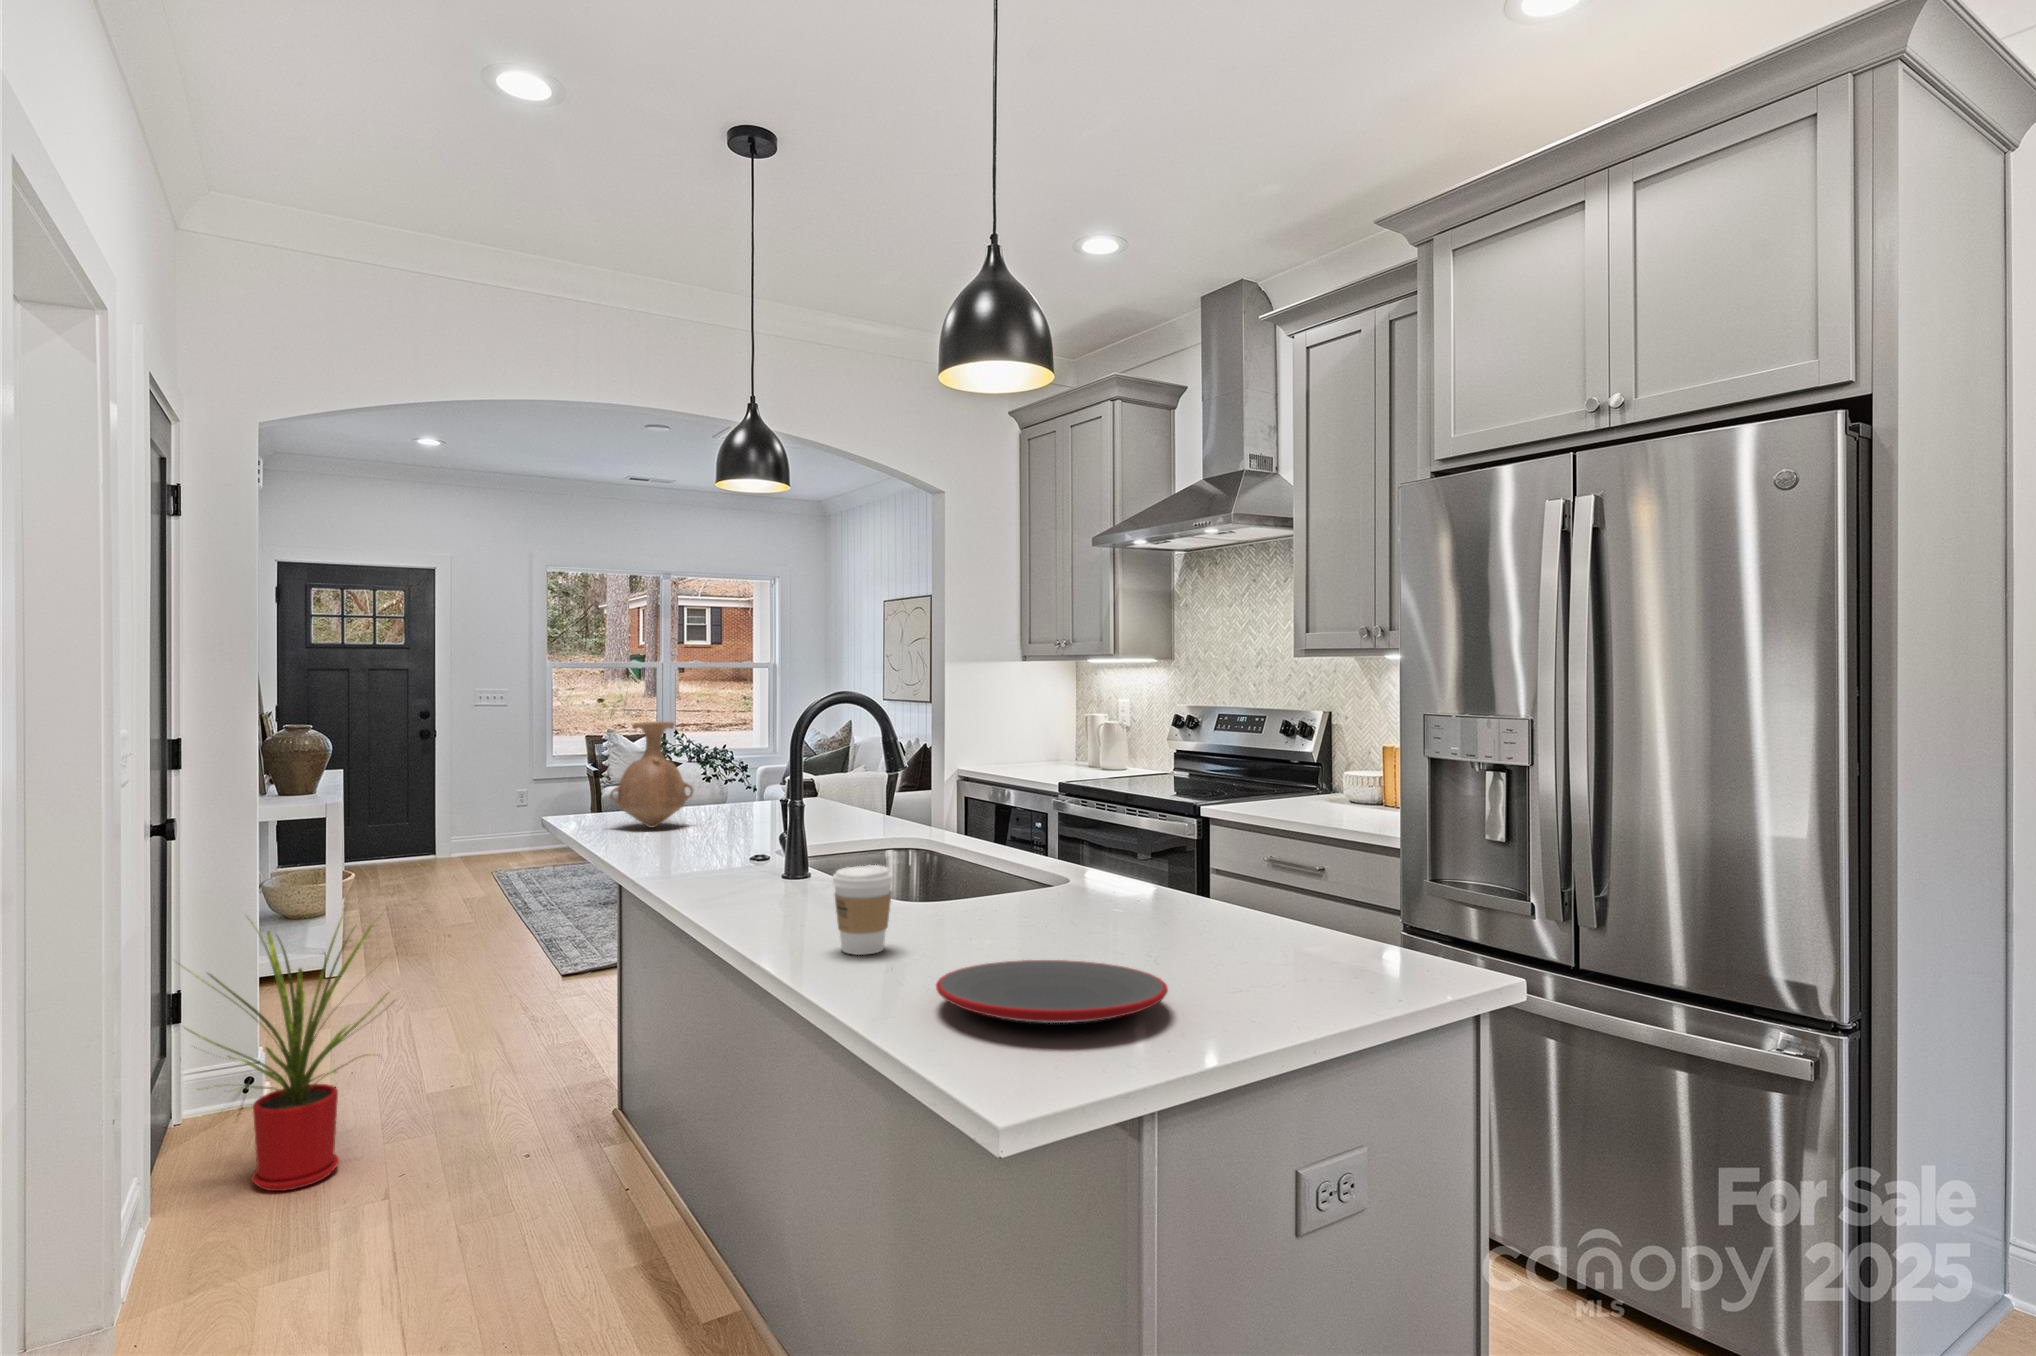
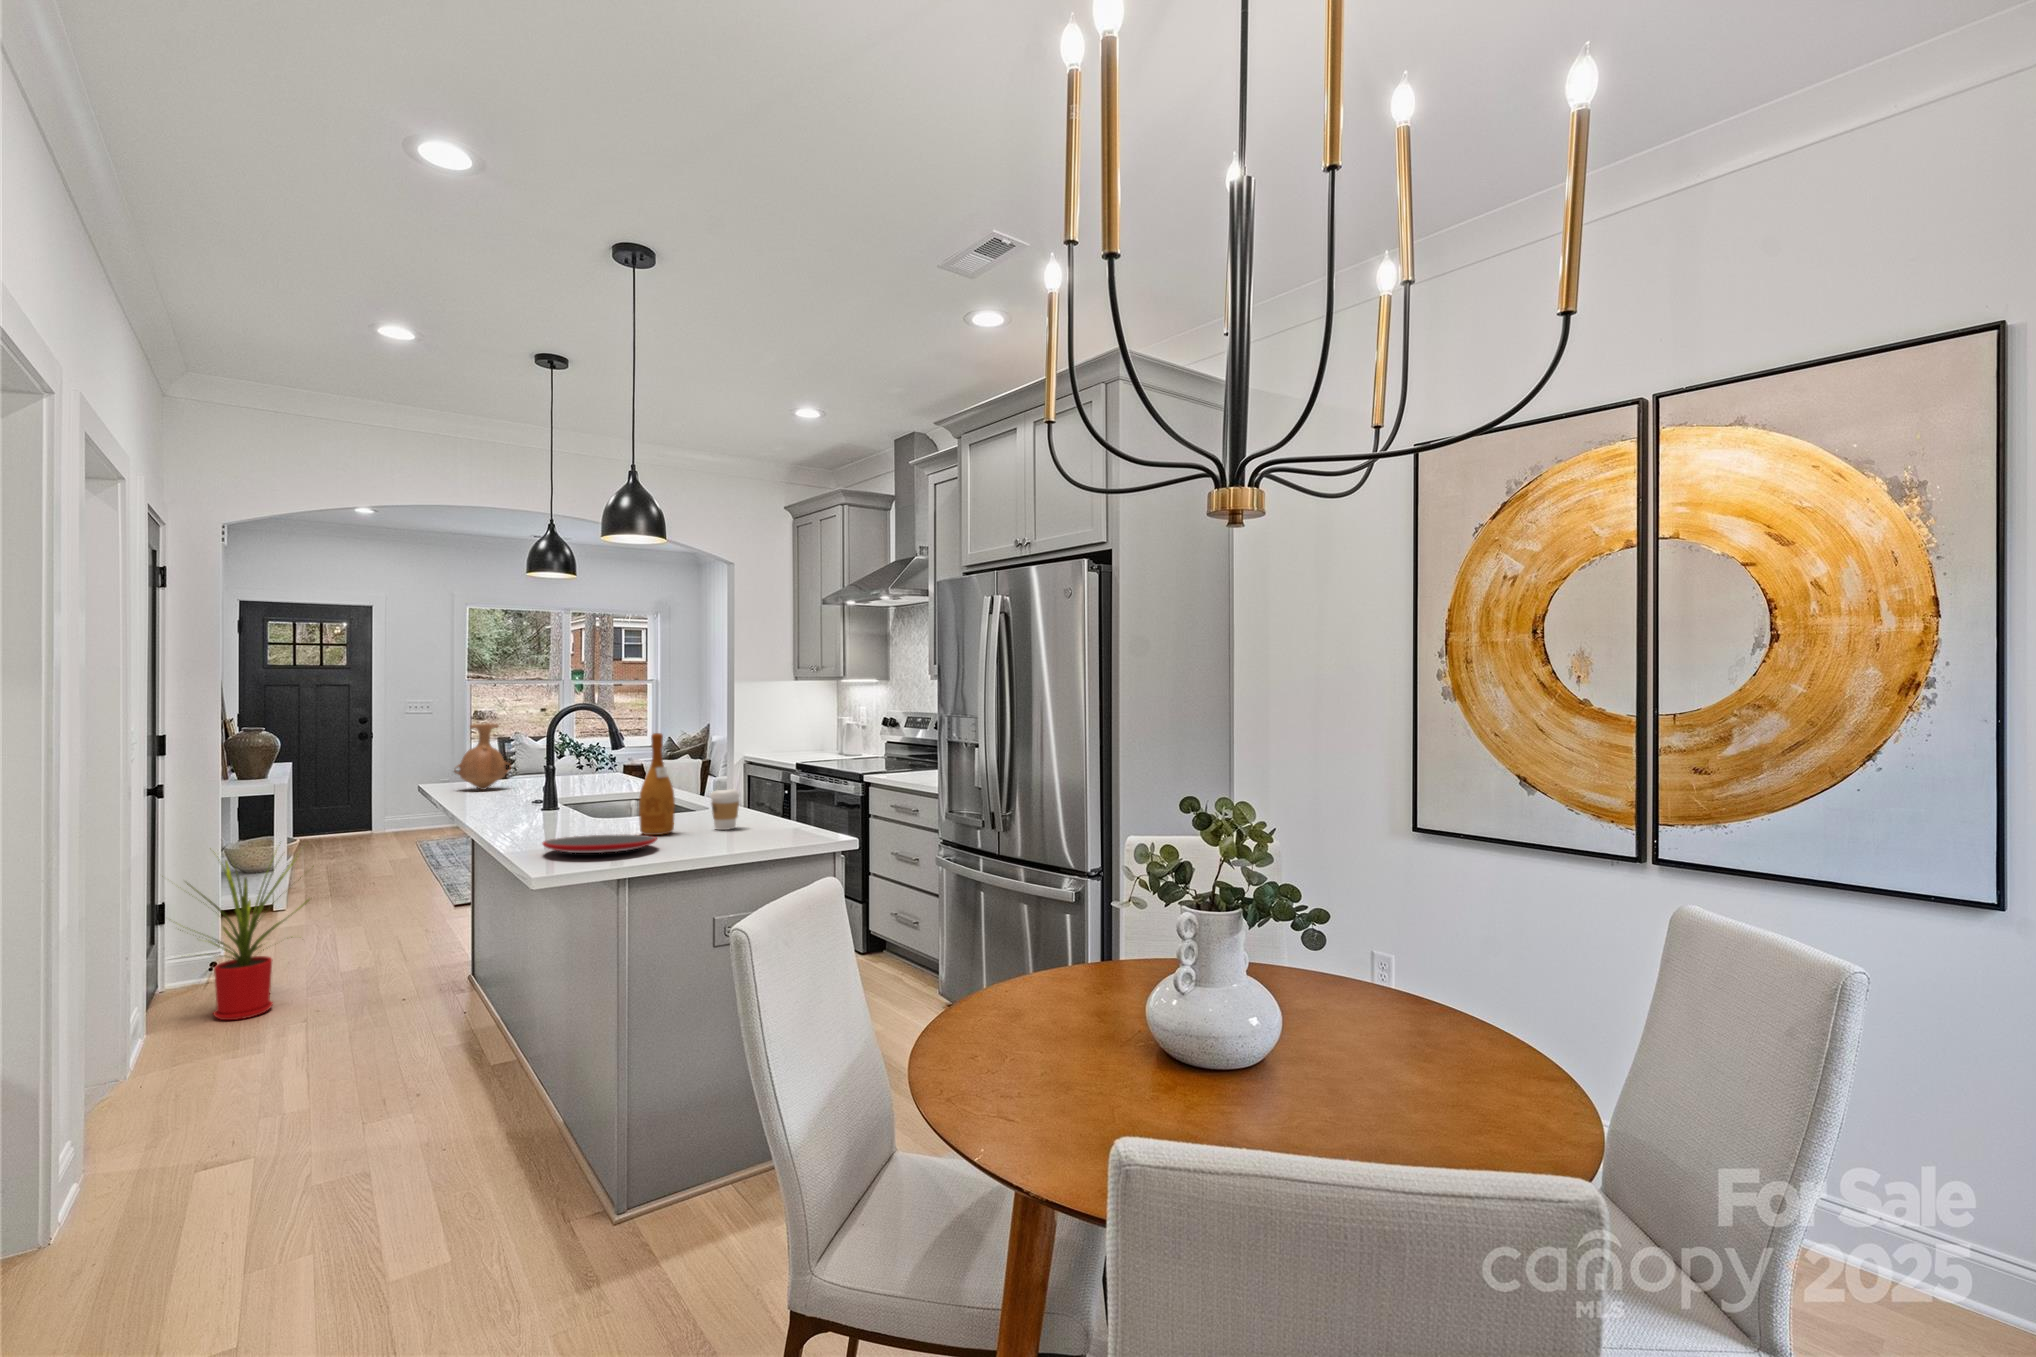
wine bottle: none [1051,746,1117,952] -> present [639,733,675,835]
coffee cup: present [833,865,893,955] -> present [710,789,739,830]

